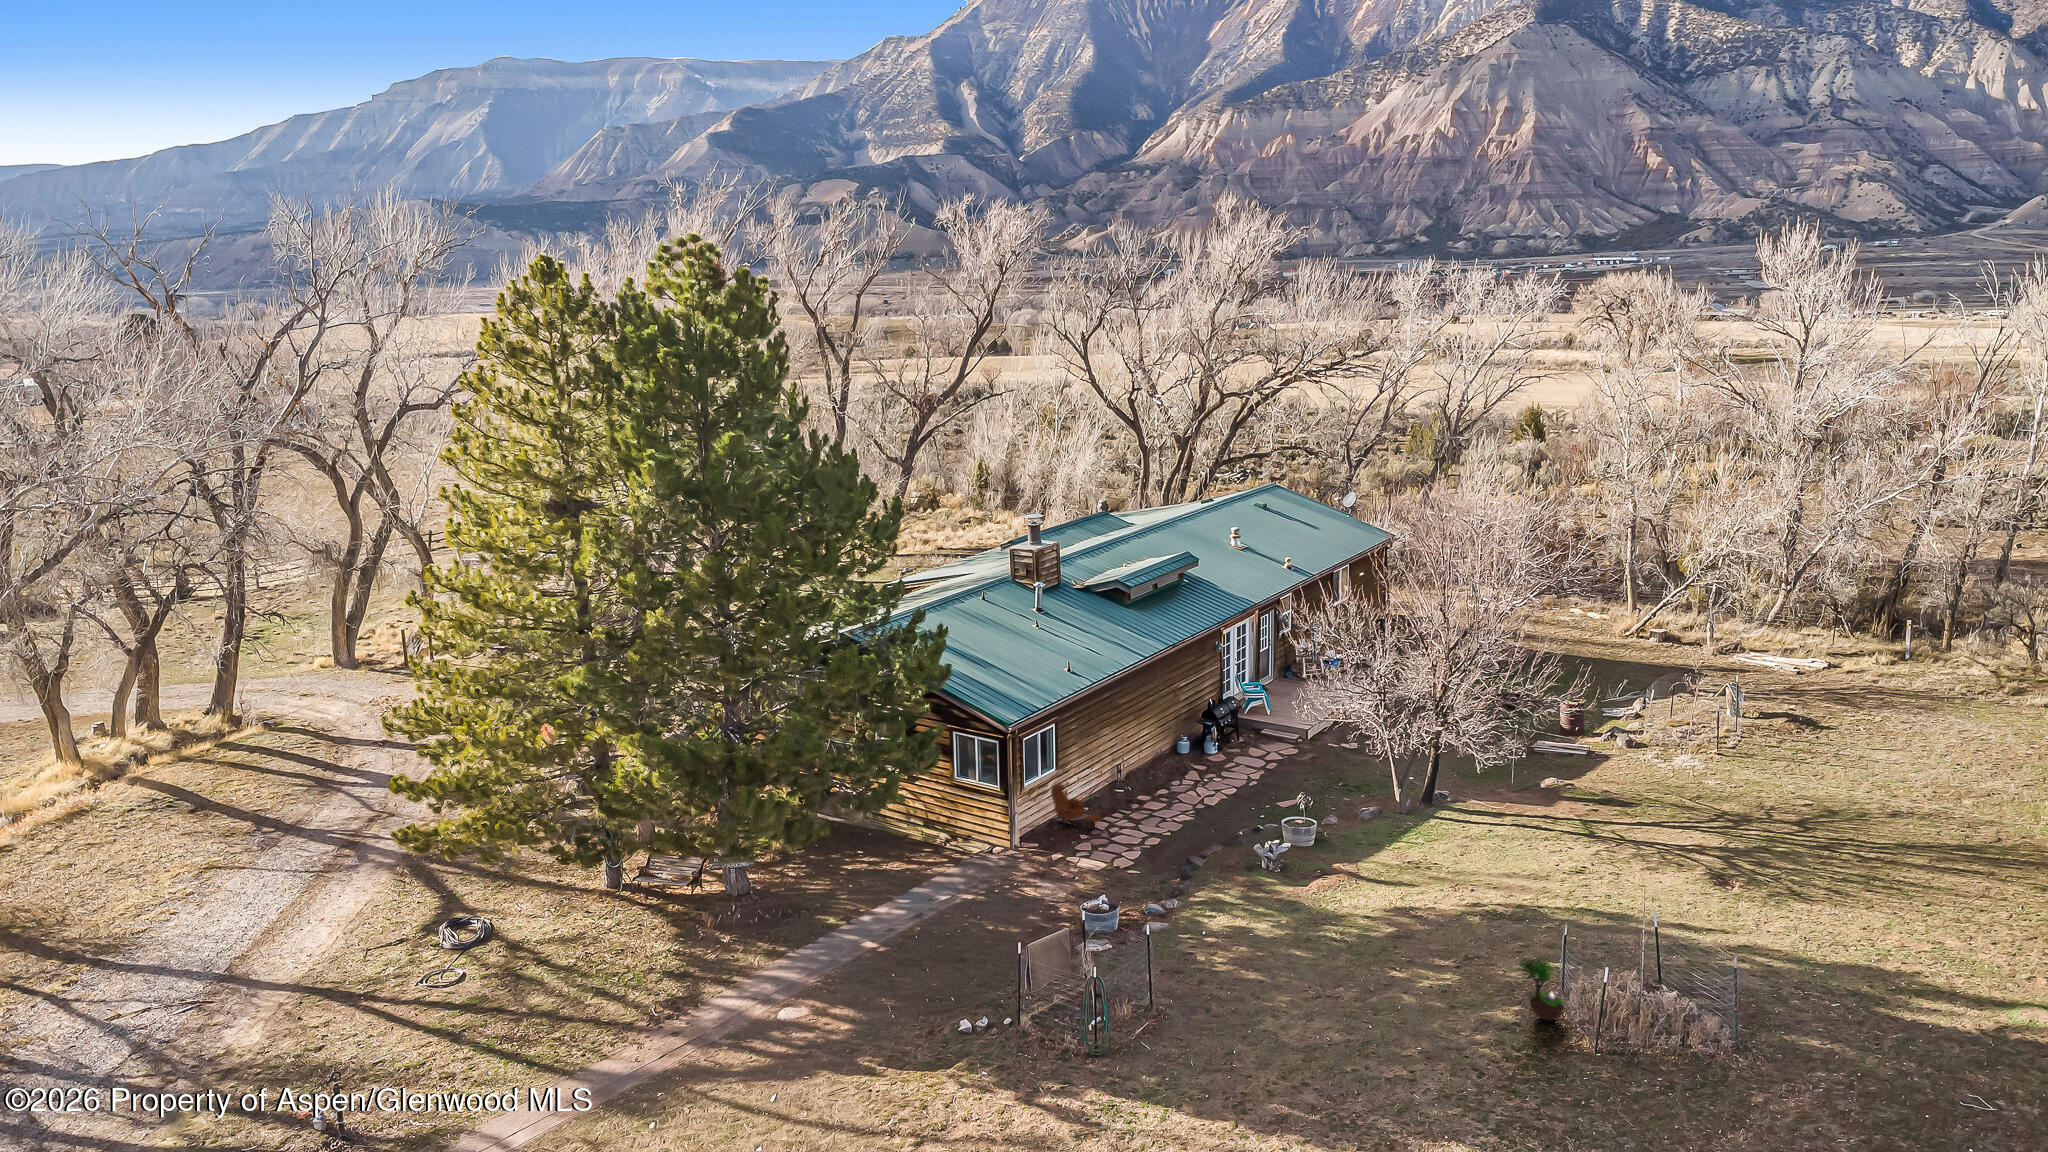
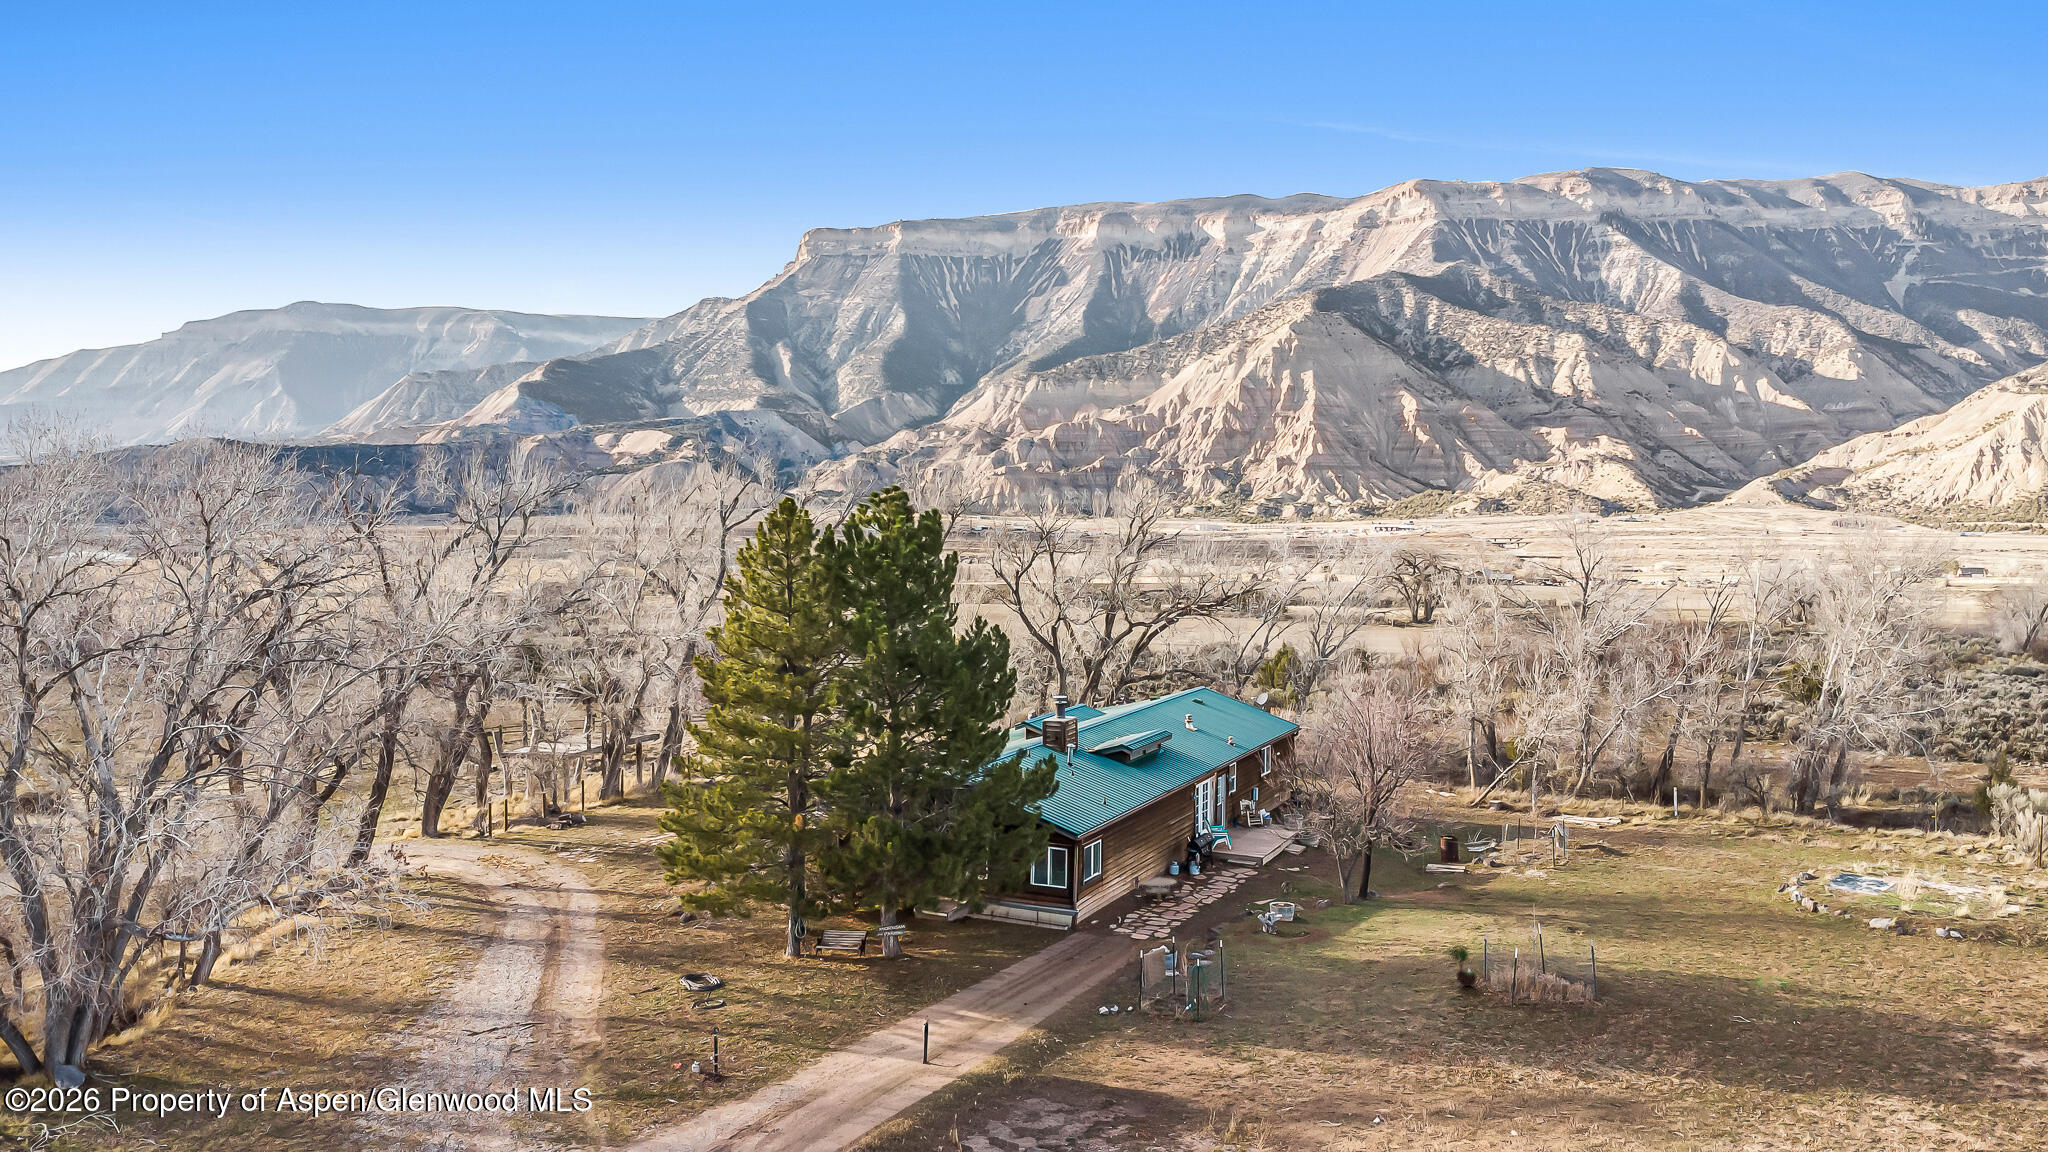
round table: none [1122,760,1175,797] -> present [1142,877,1176,902]
lounge chair: present [1051,784,1100,830] -> none [1098,887,1137,922]

